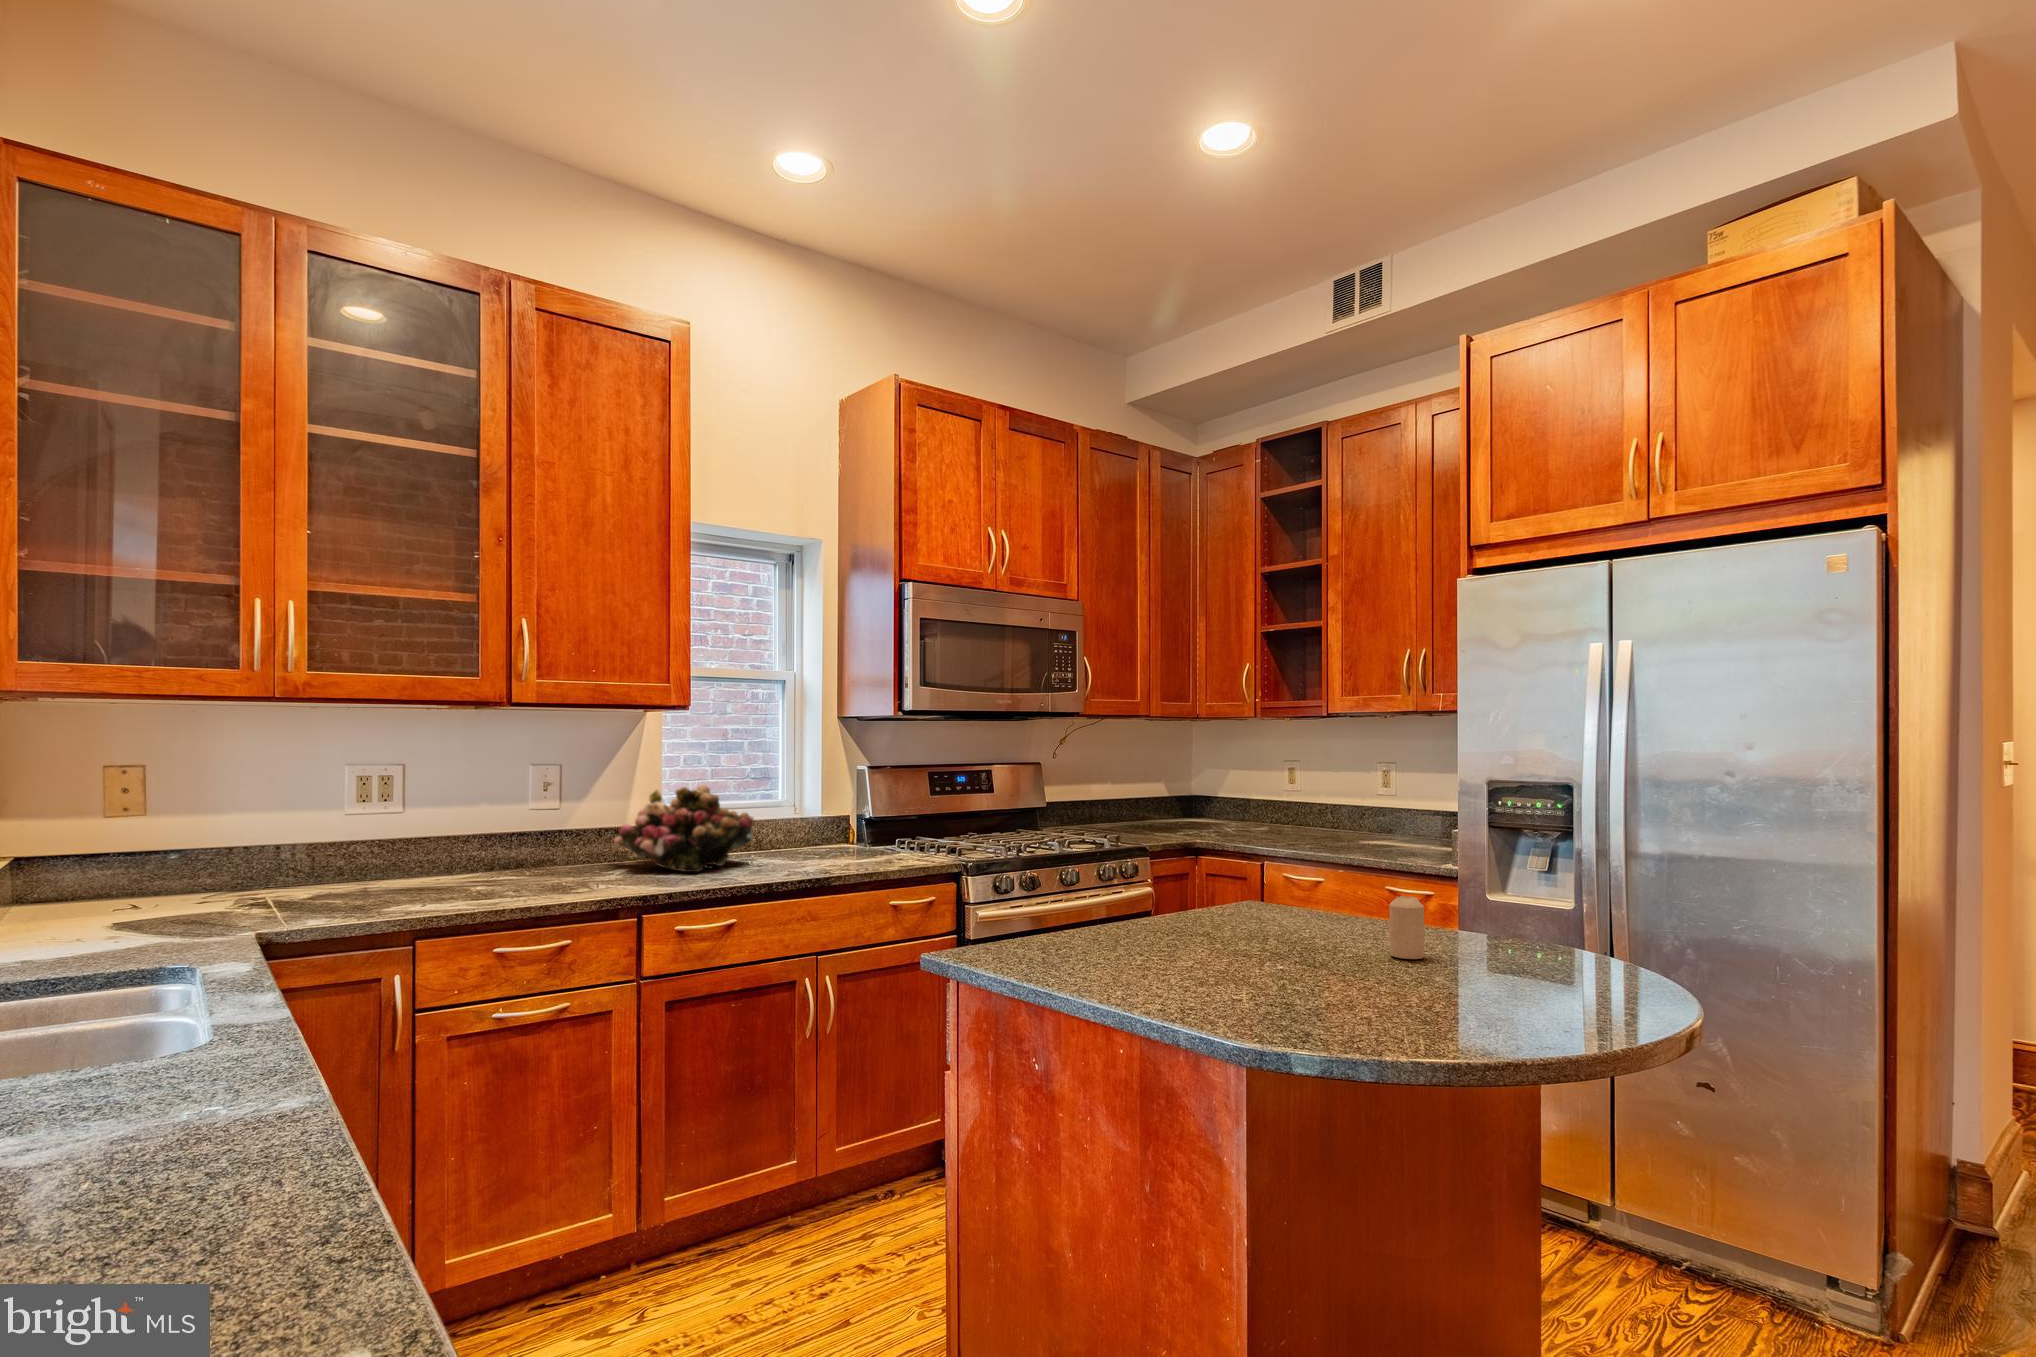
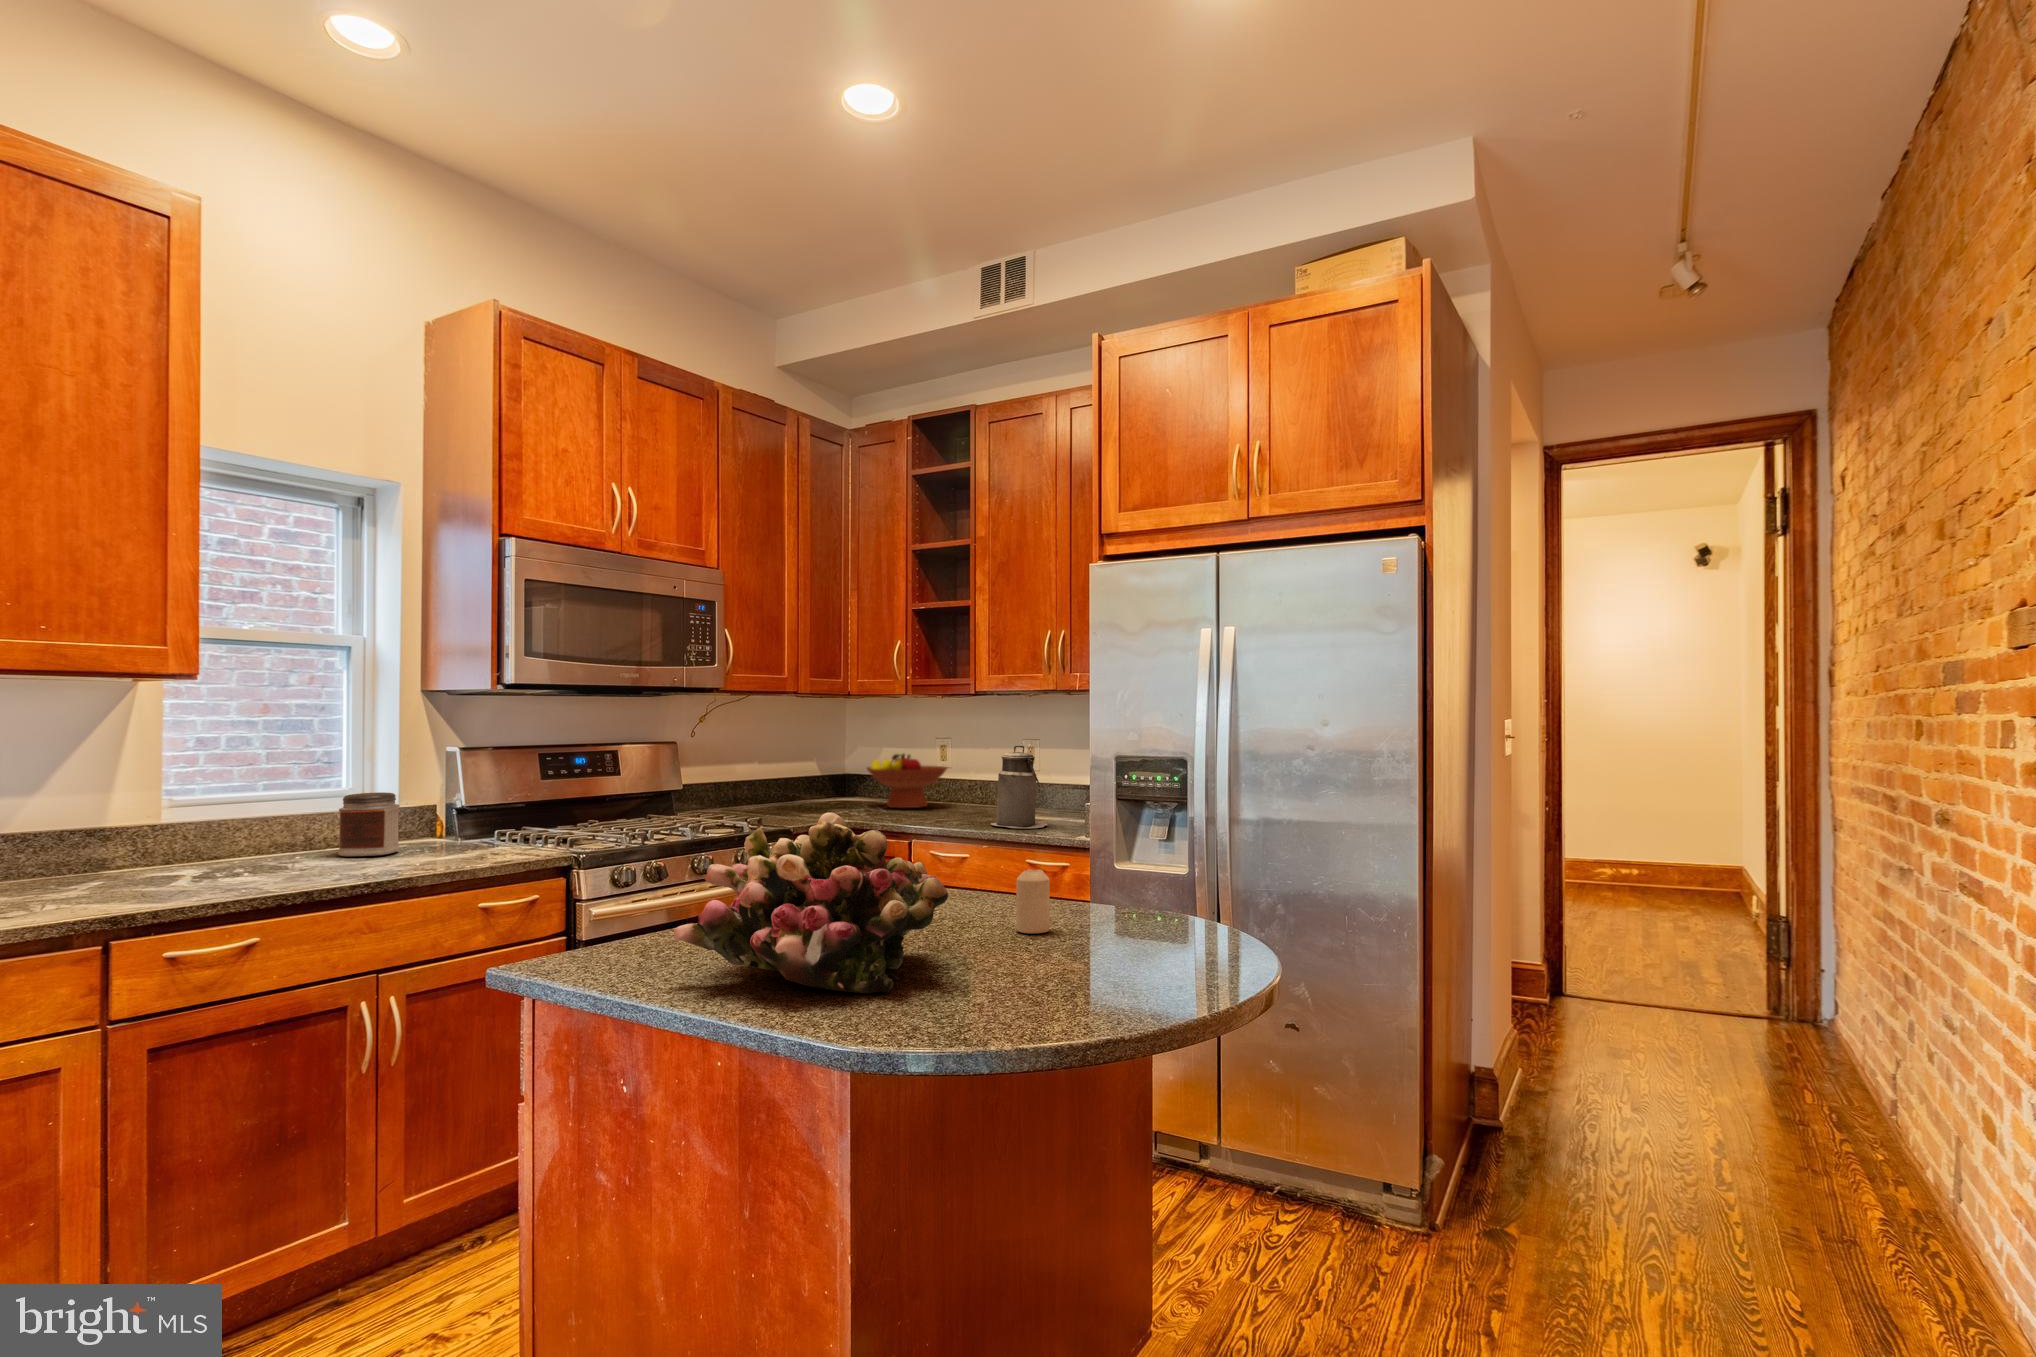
canister: none [1348,769,1409,855] -> present [991,745,1047,828]
fruit bowl: none [1216,775,1301,830] -> present [867,754,947,808]
flower arrangement: present [614,784,754,872] -> present [674,813,948,993]
jar: none [780,802,825,855] -> present [338,792,400,856]

